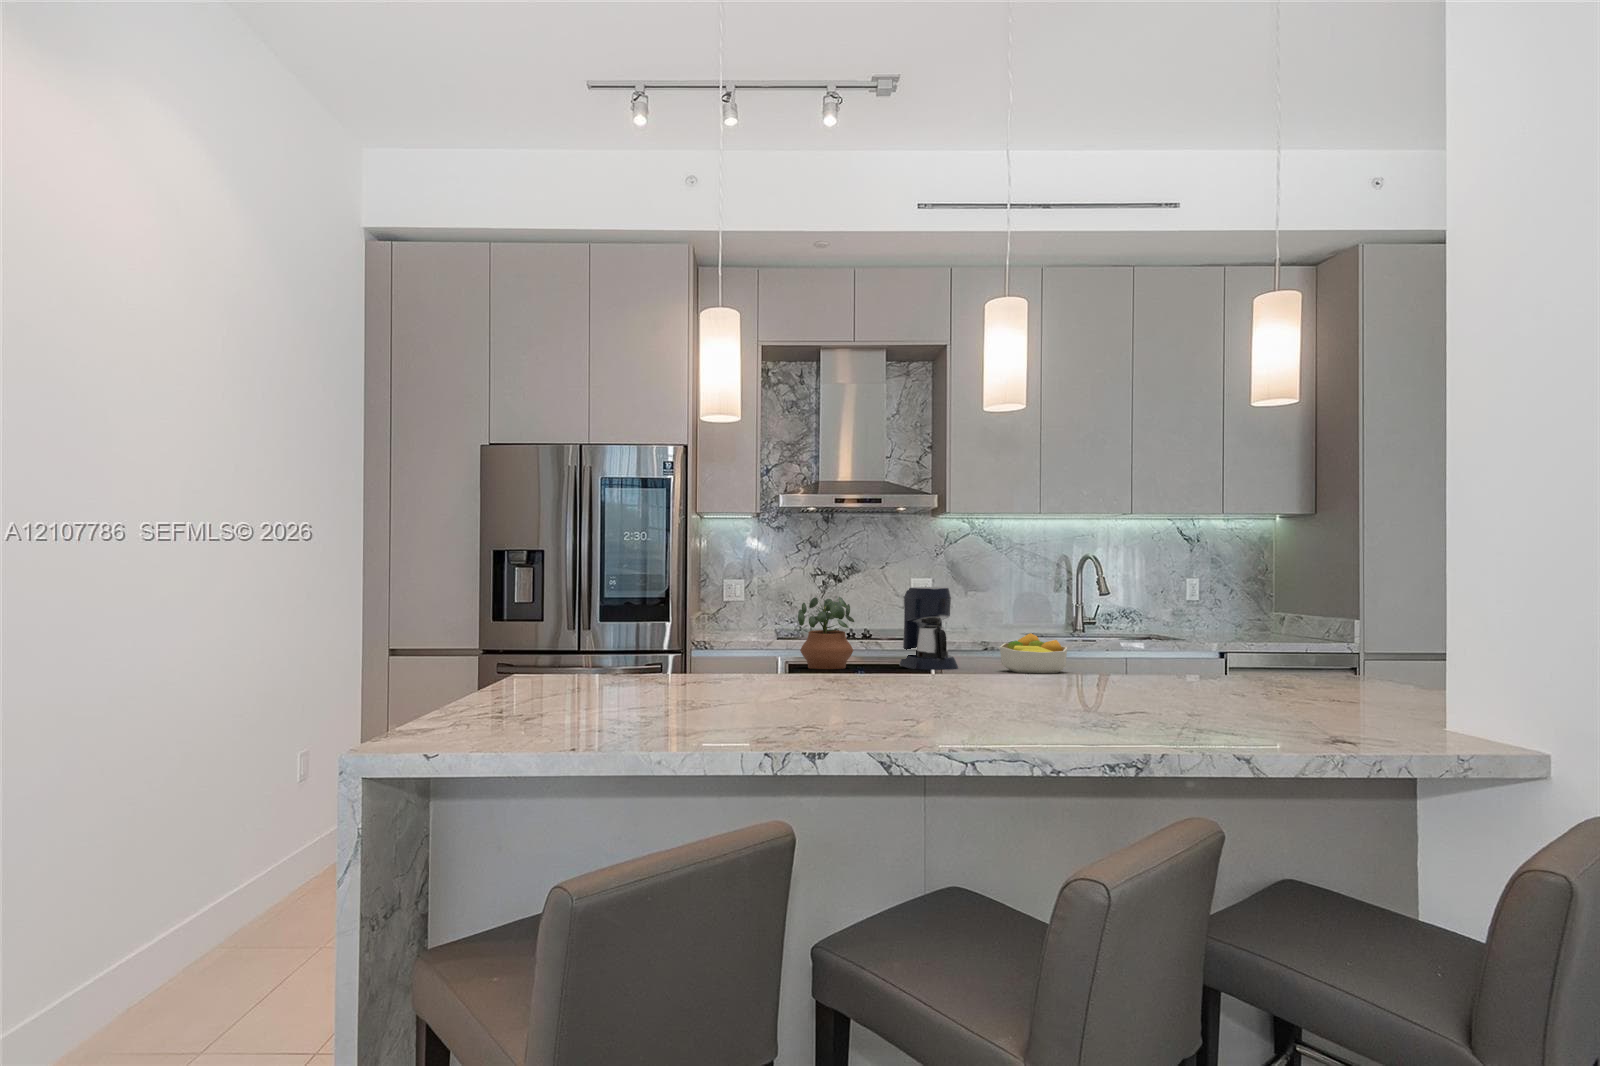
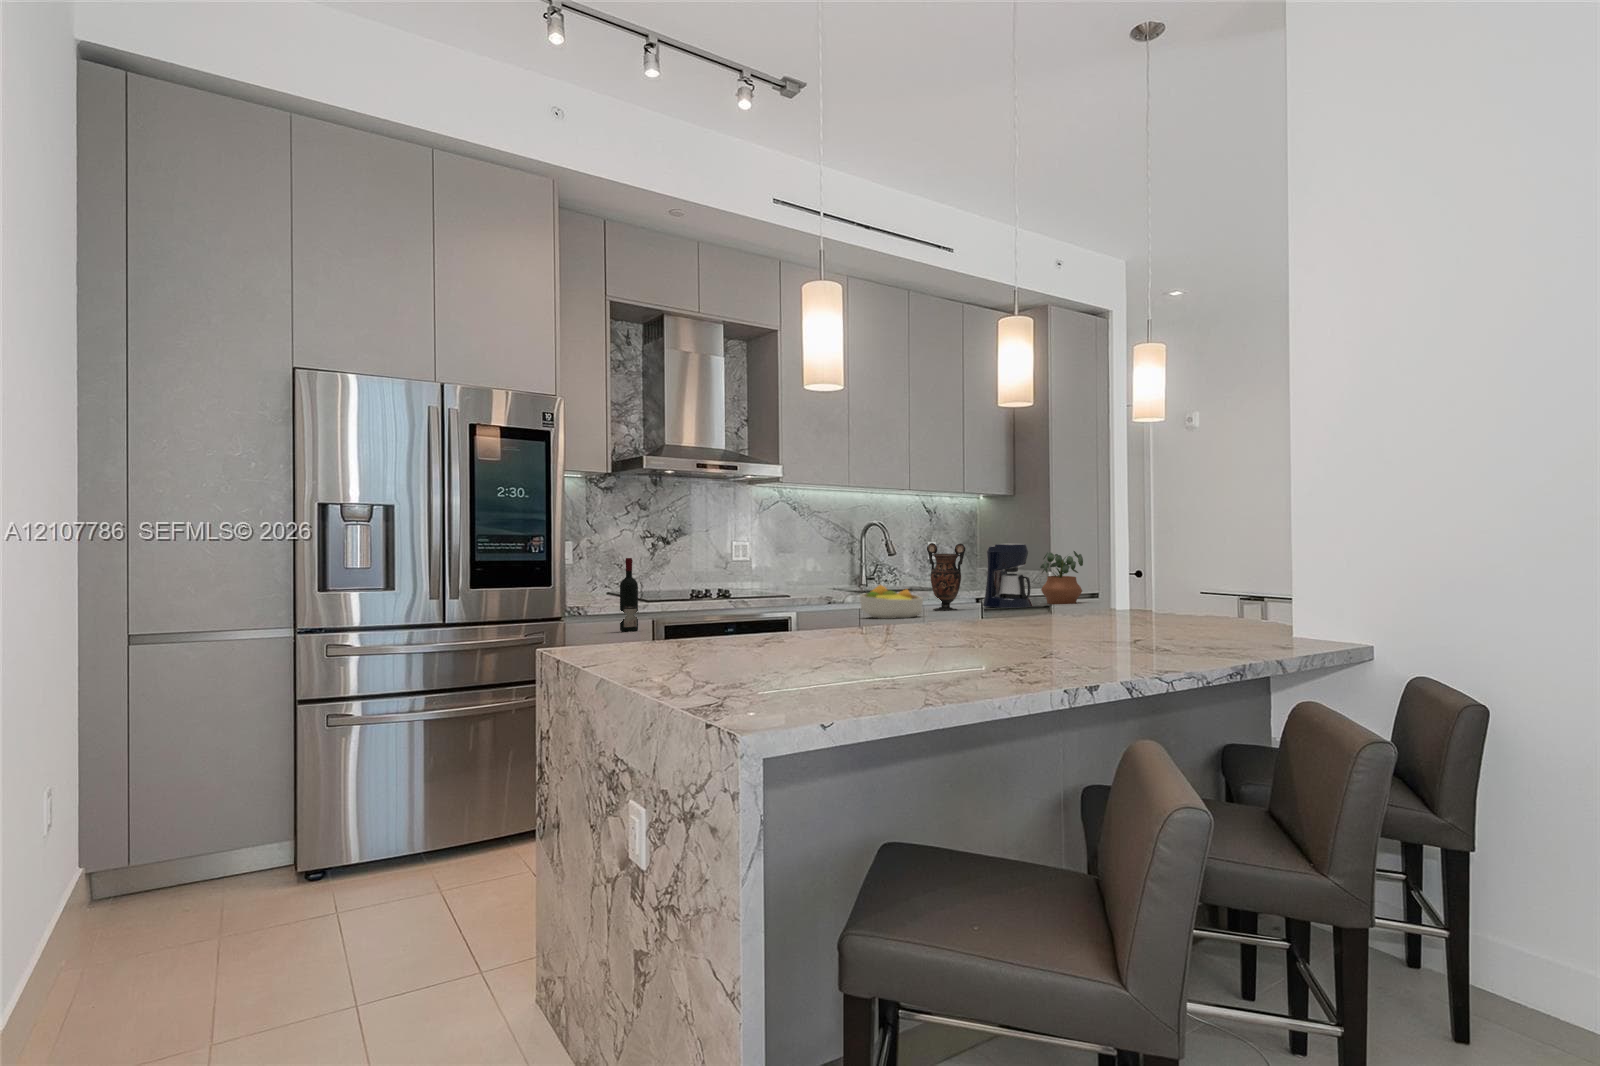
vase: none [1129,586,1175,670] -> present [927,543,965,611]
coffee maker: present [899,587,959,670] -> present [983,543,1033,608]
wine bottle: none [742,596,760,668] -> present [620,558,638,632]
potted plant: present [798,597,854,669] -> present [1040,551,1083,604]

